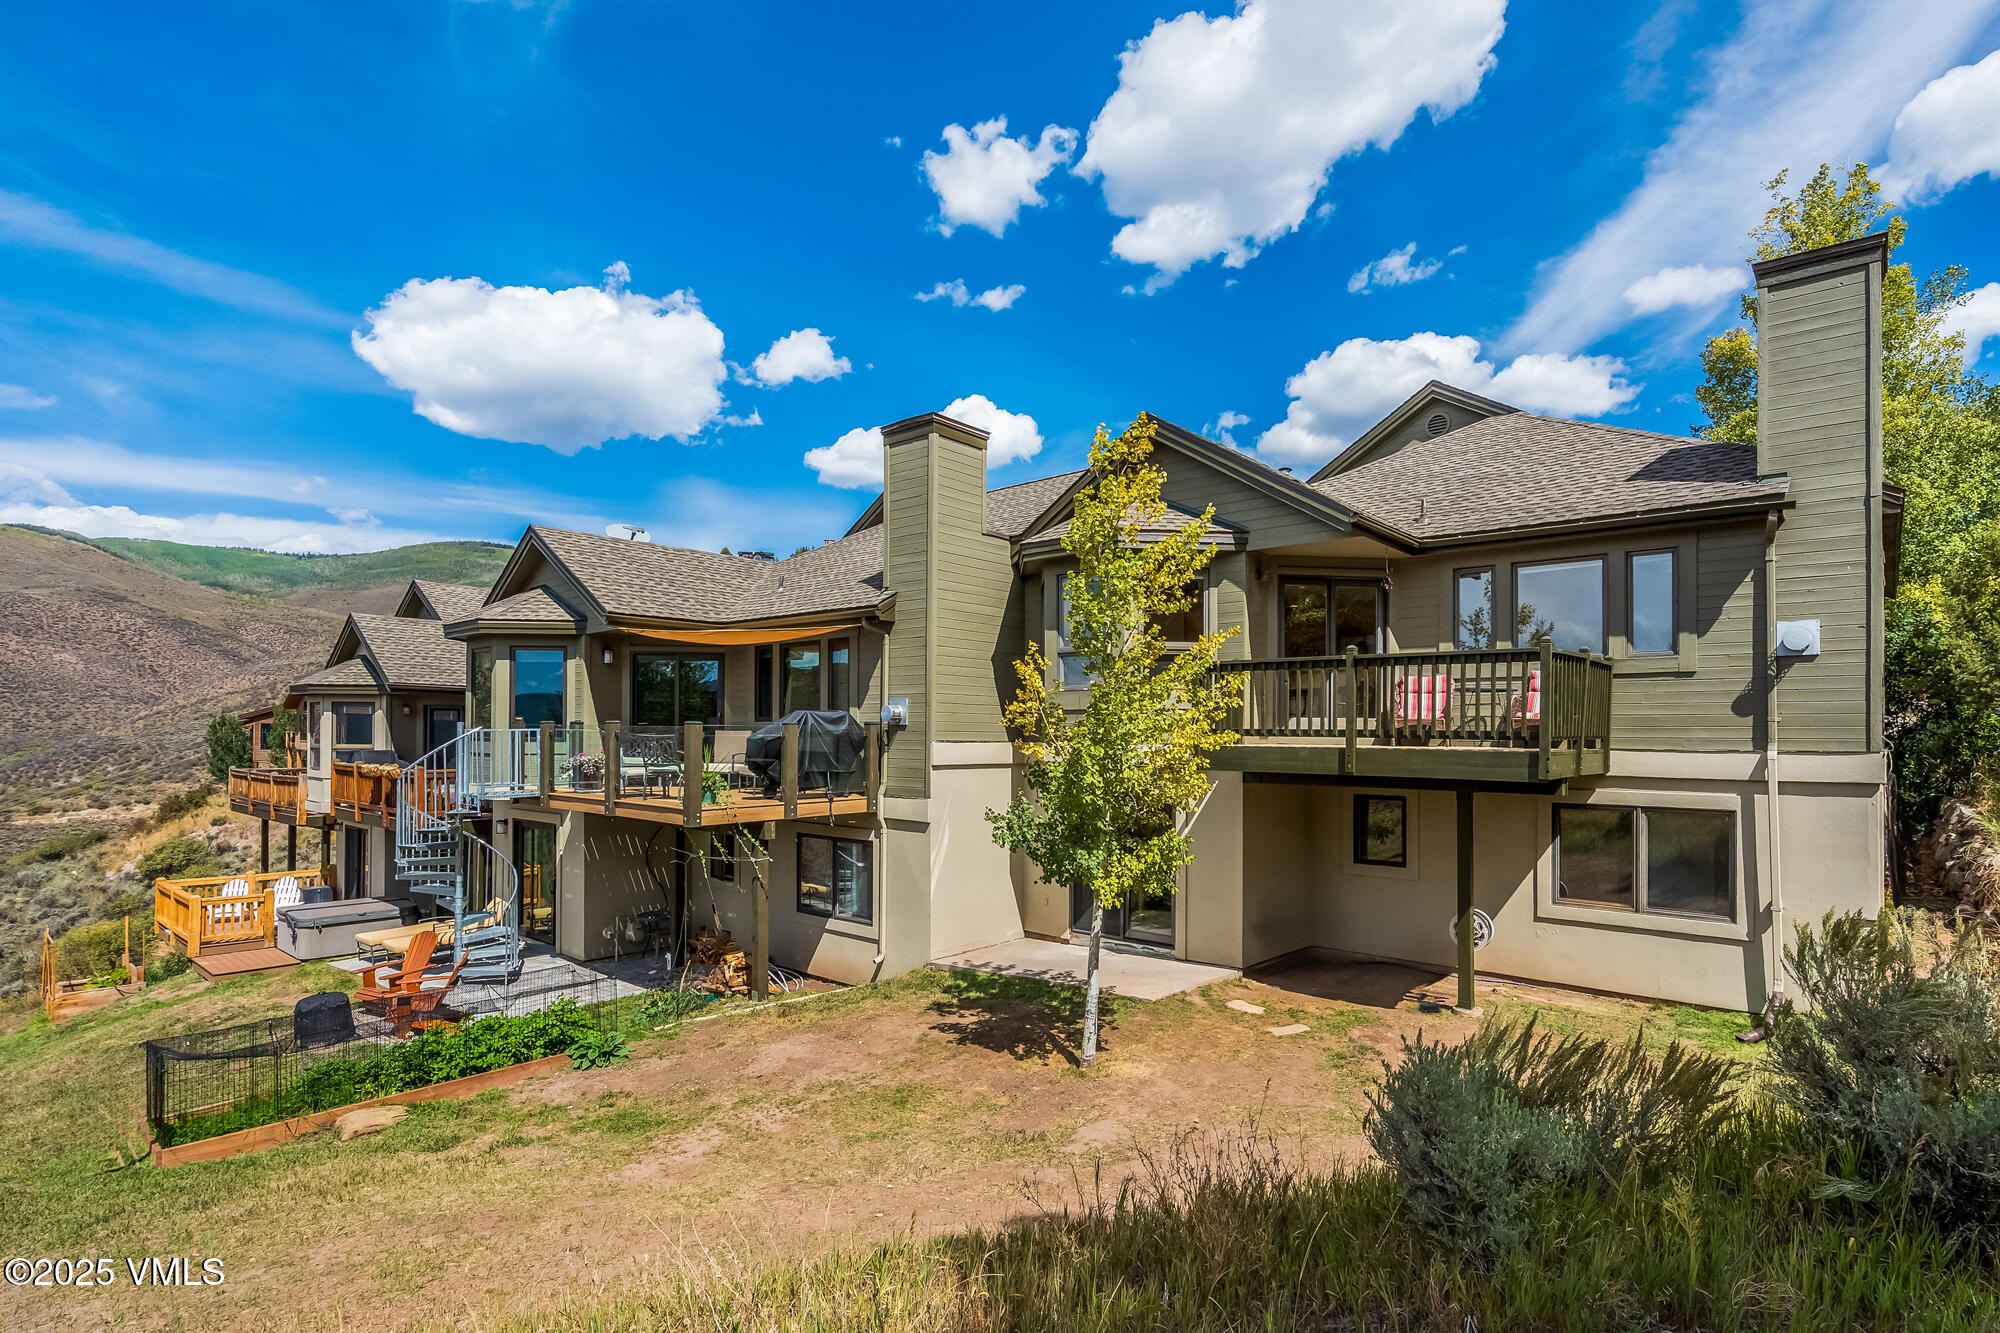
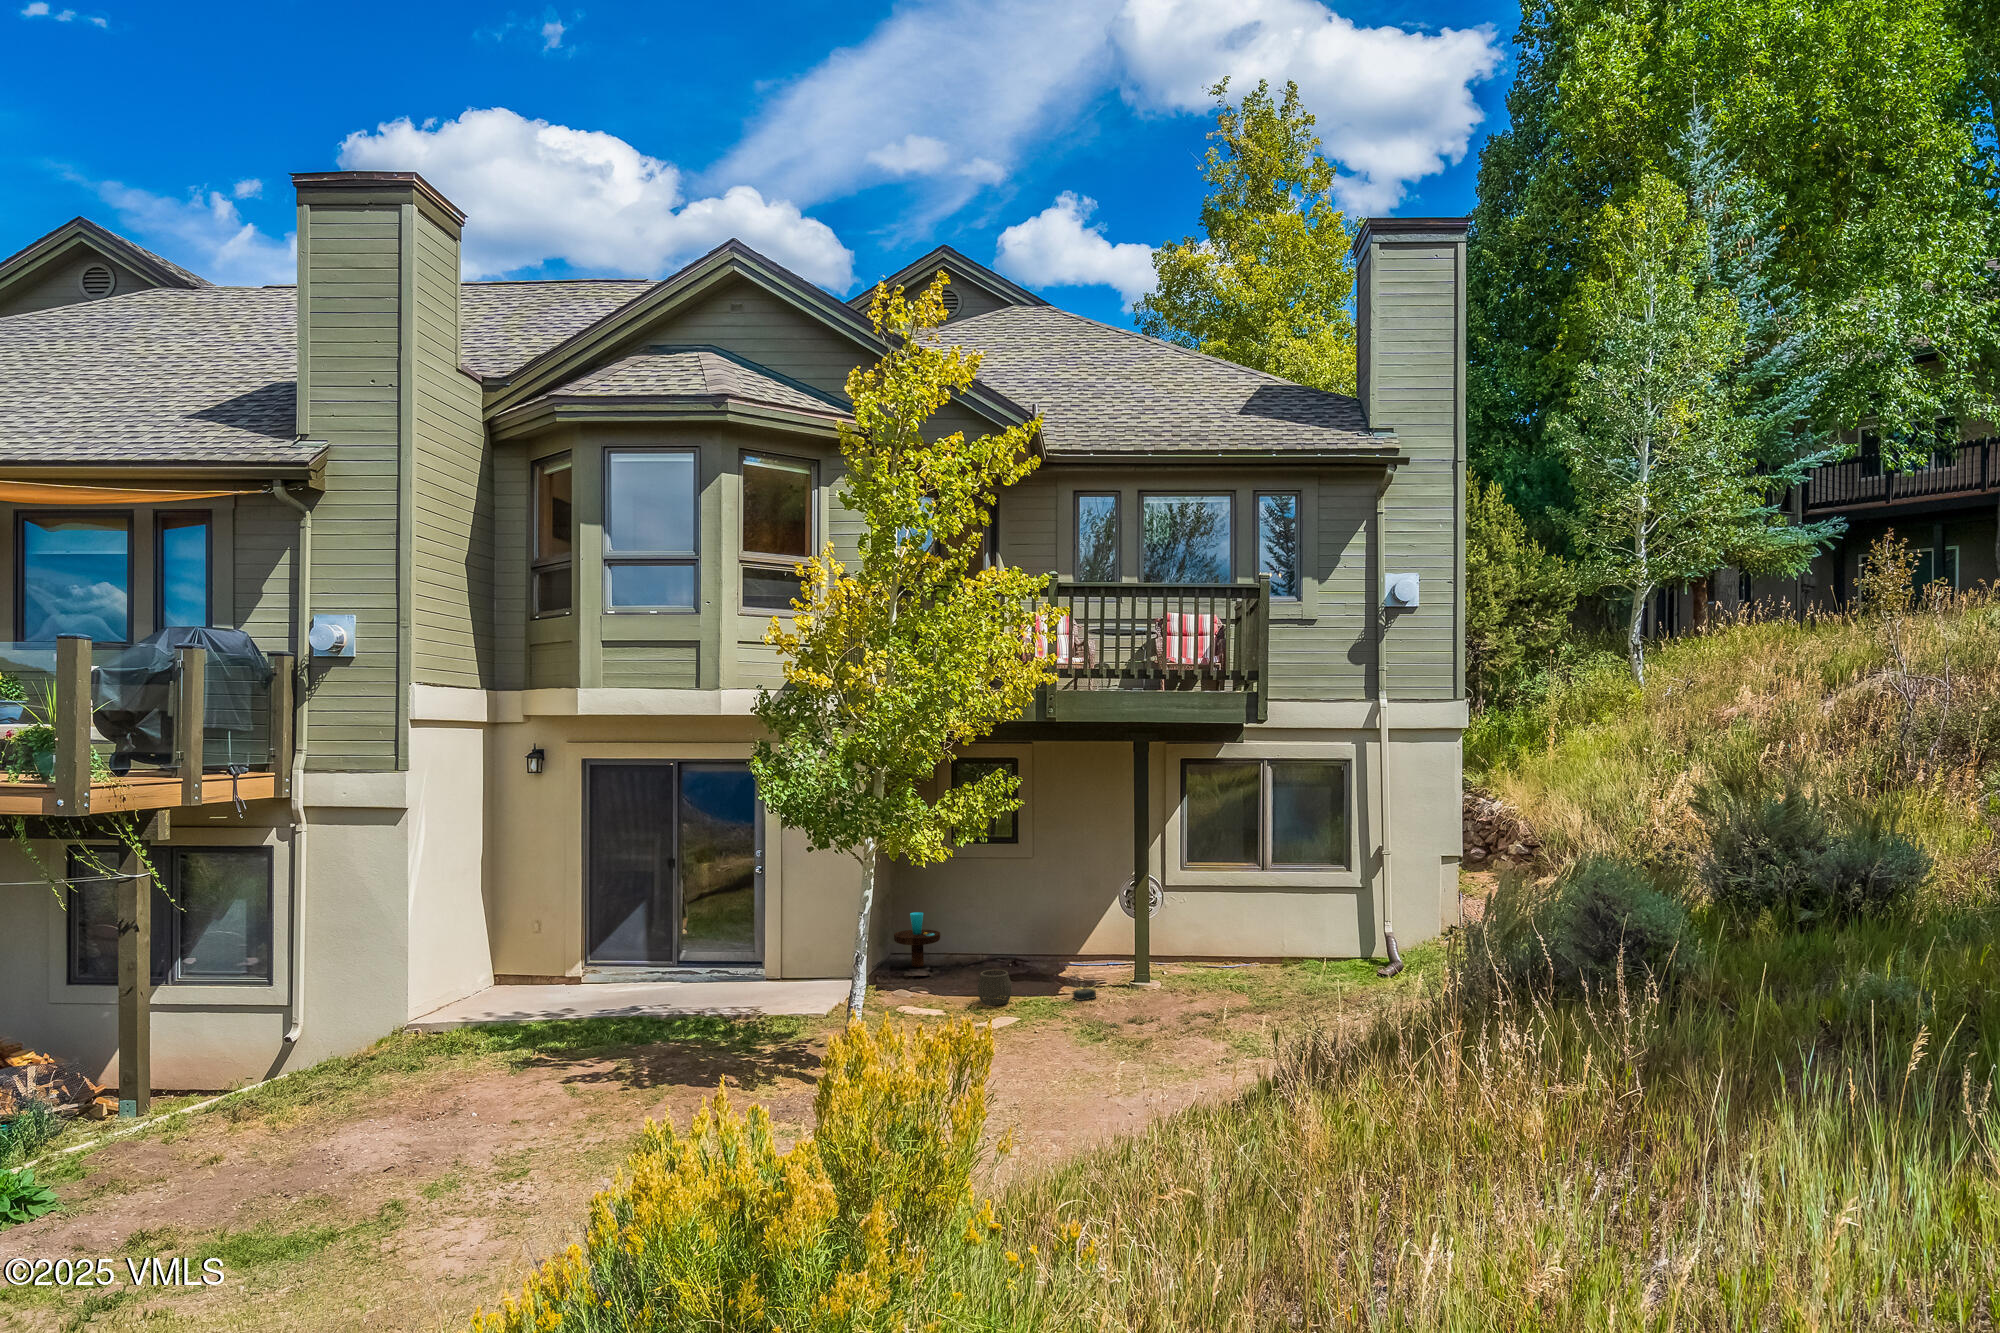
side table: none [1277,920,1316,964] -> present [894,912,940,967]
woven basket: none [1331,976,1361,1006] -> present [977,970,1012,1006]

